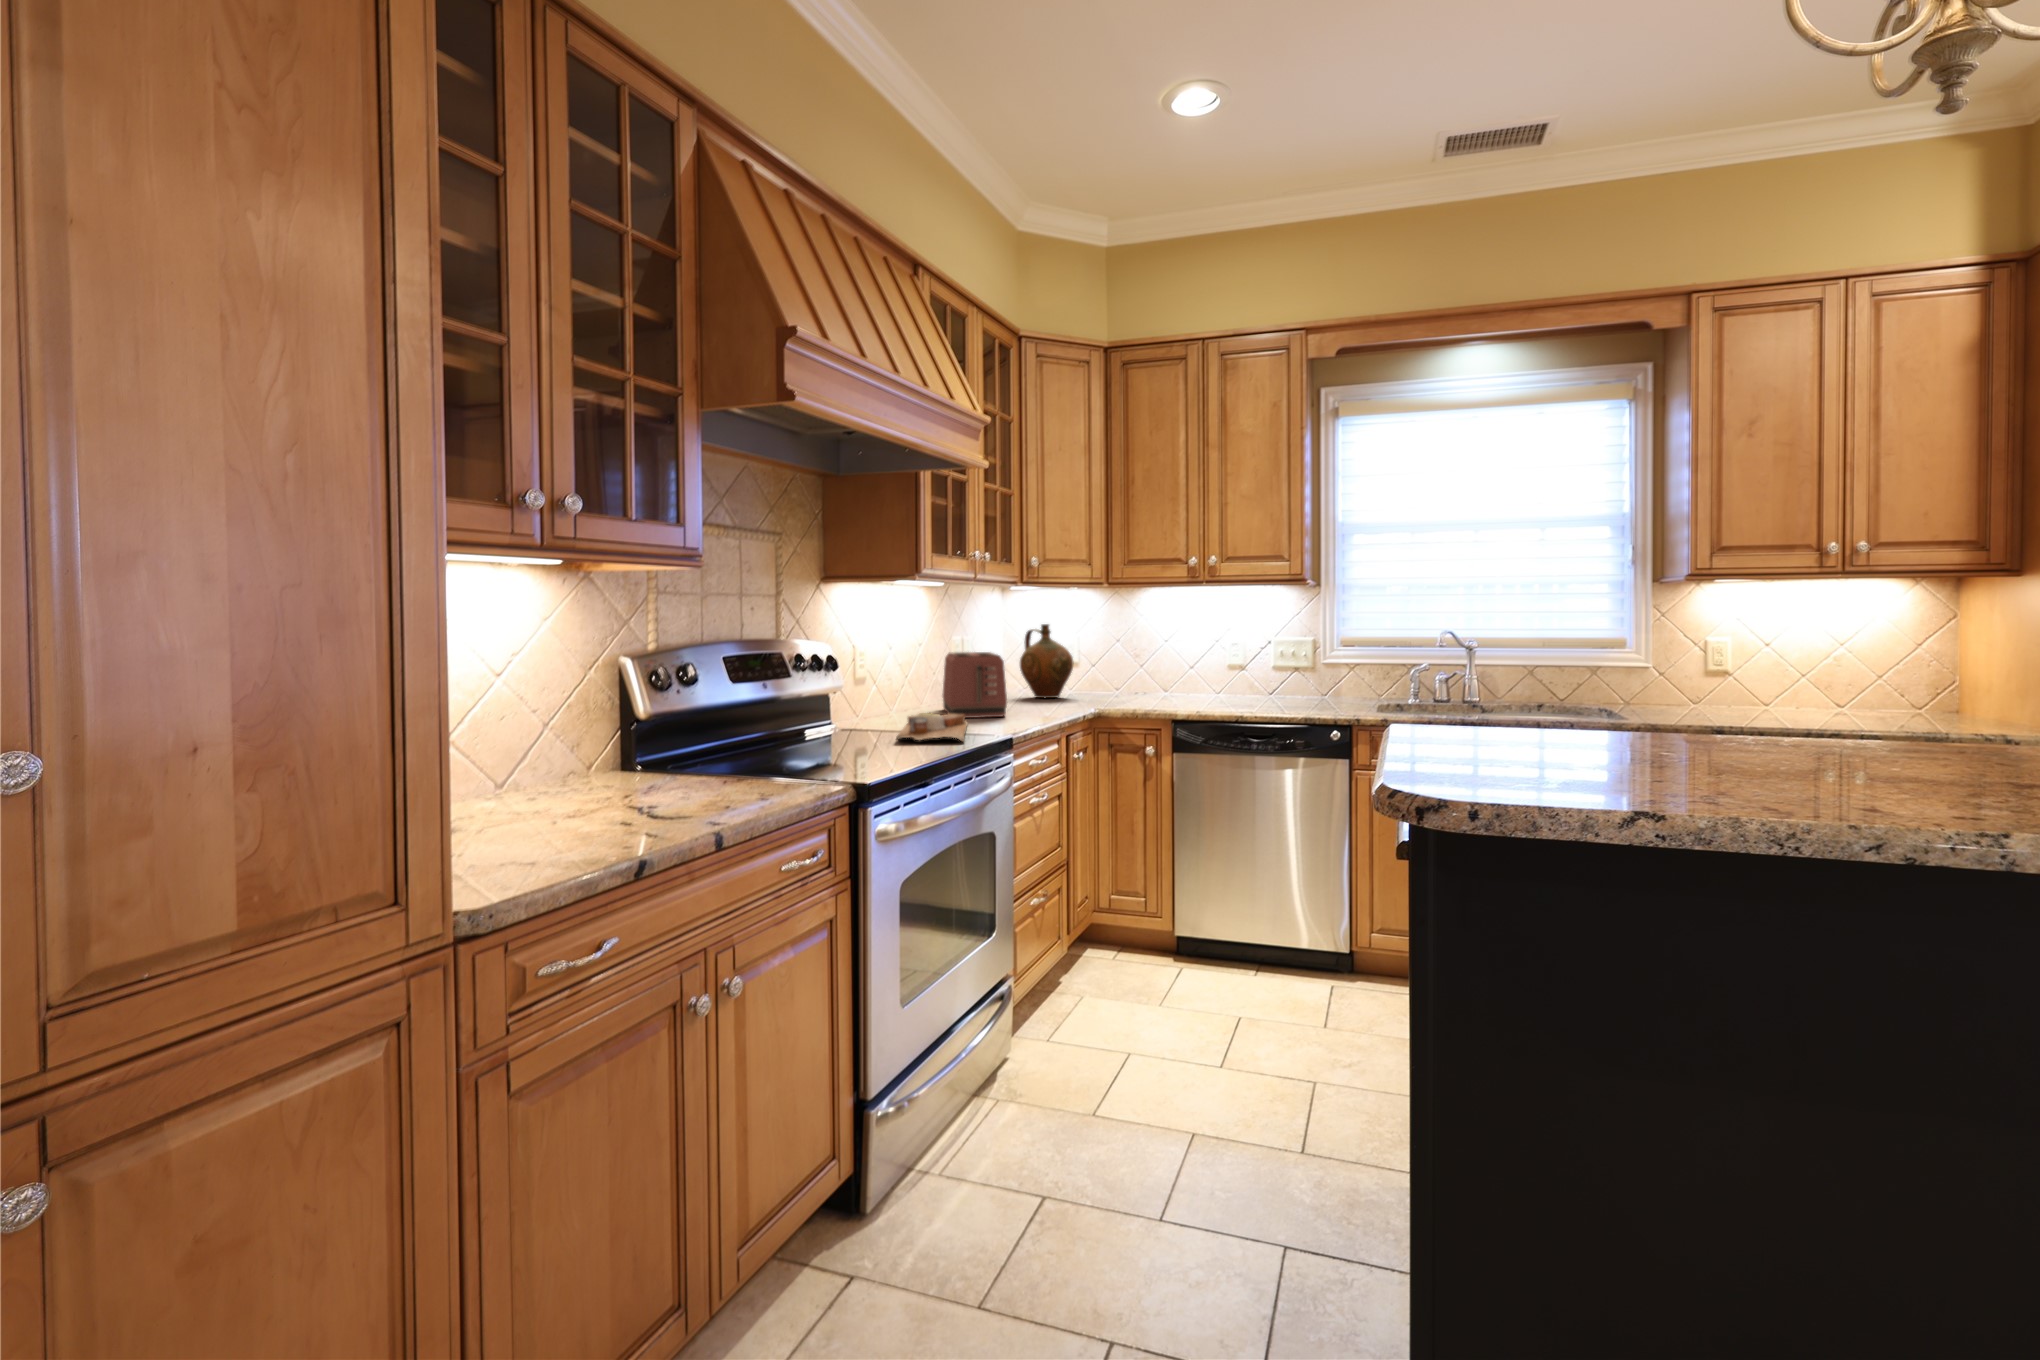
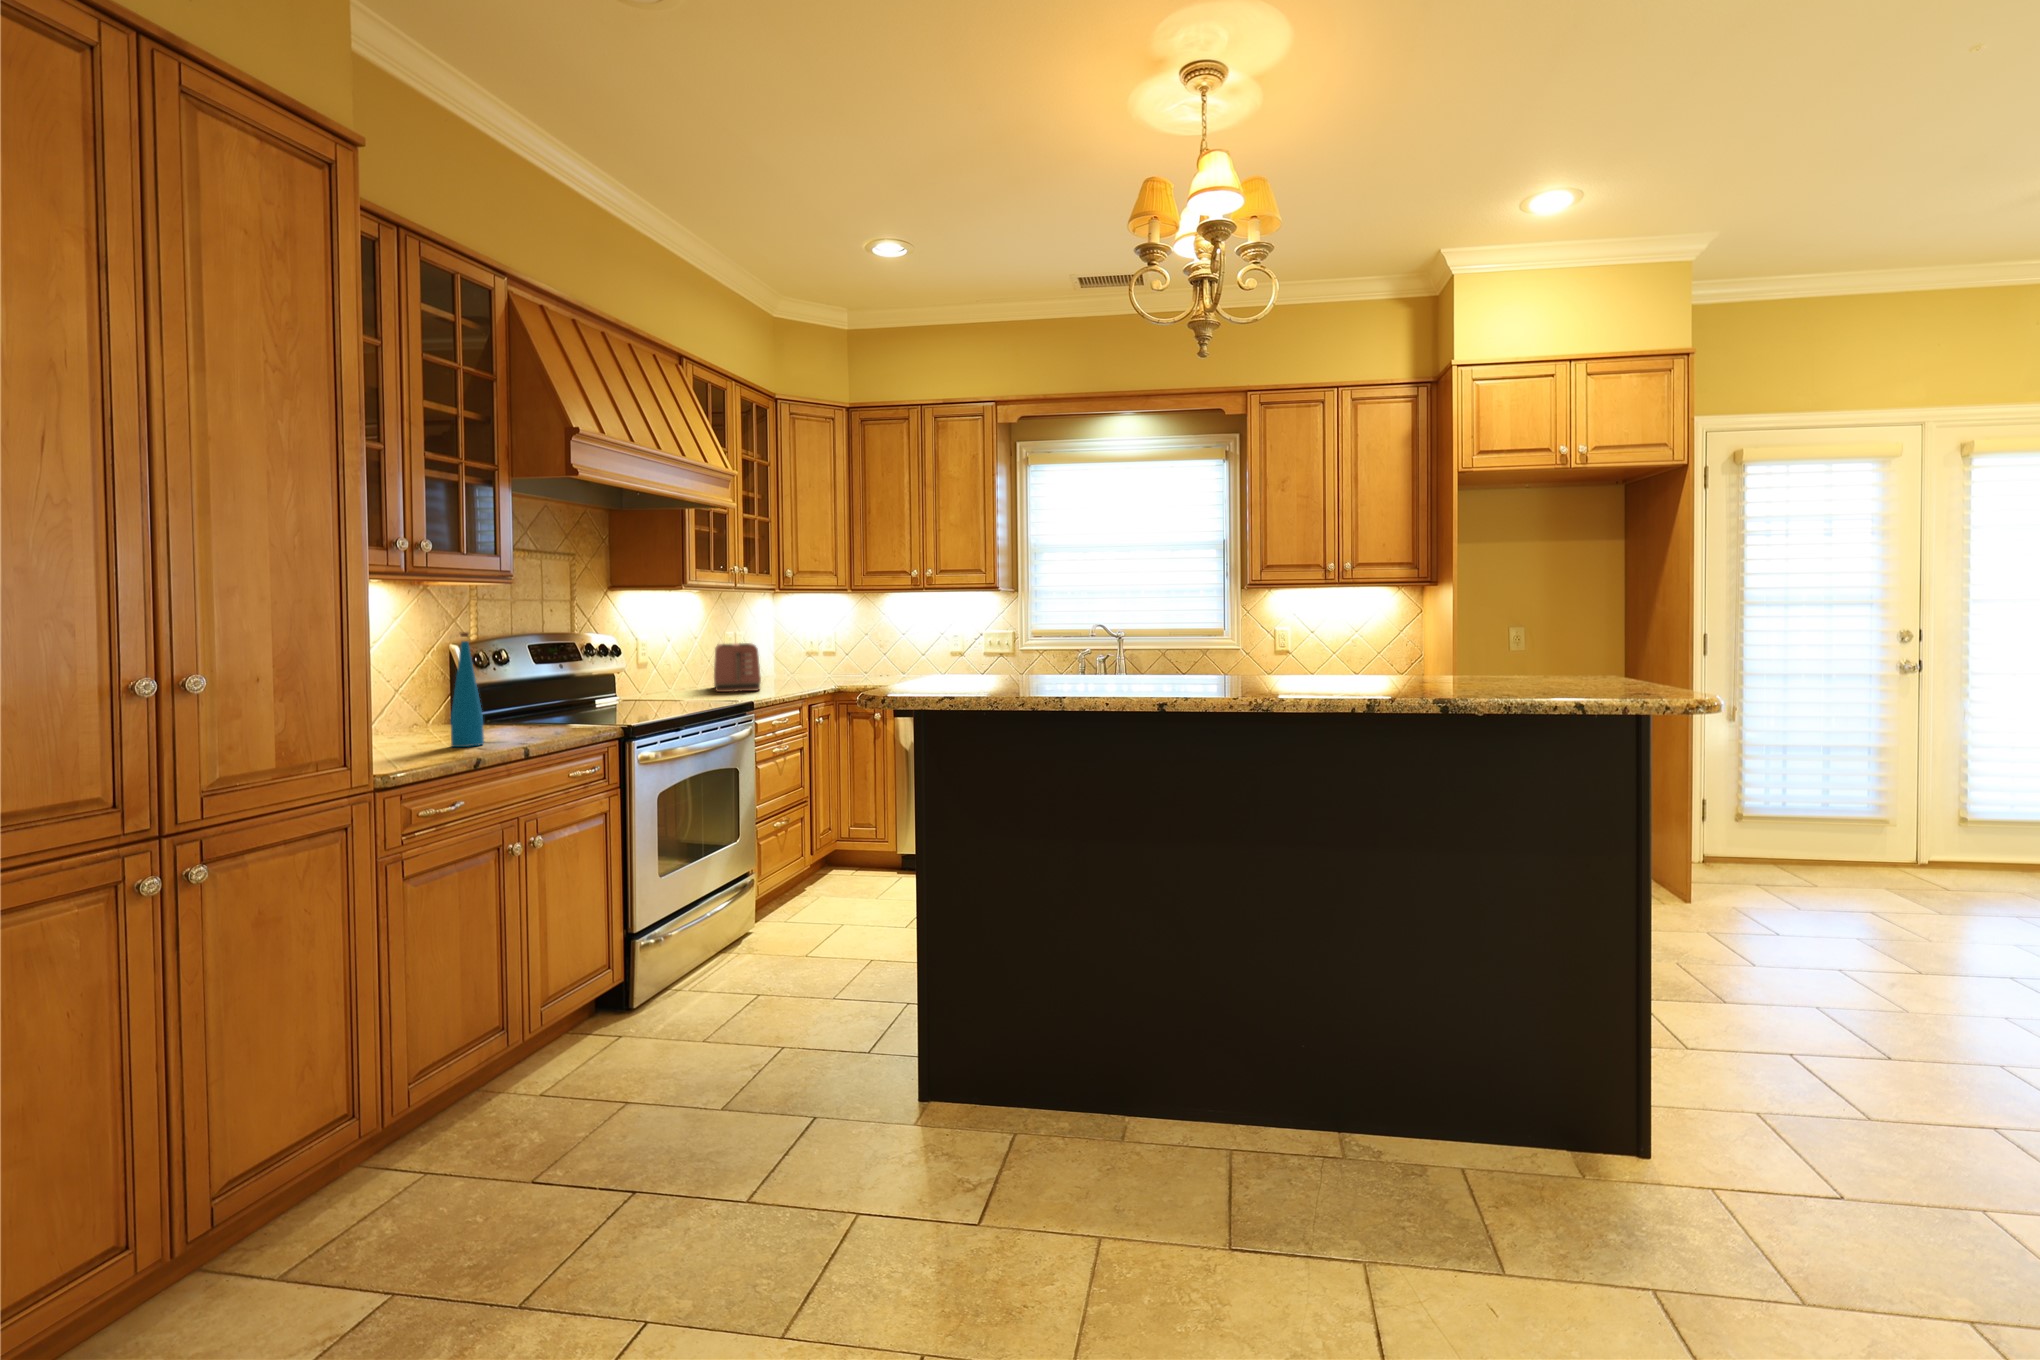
ceramic jug: present [1020,624,1074,698] -> none [782,622,826,679]
bottle: none [604,642,654,833] -> present [451,632,484,747]
cutting board: present [896,713,968,742] -> none [663,686,725,705]

